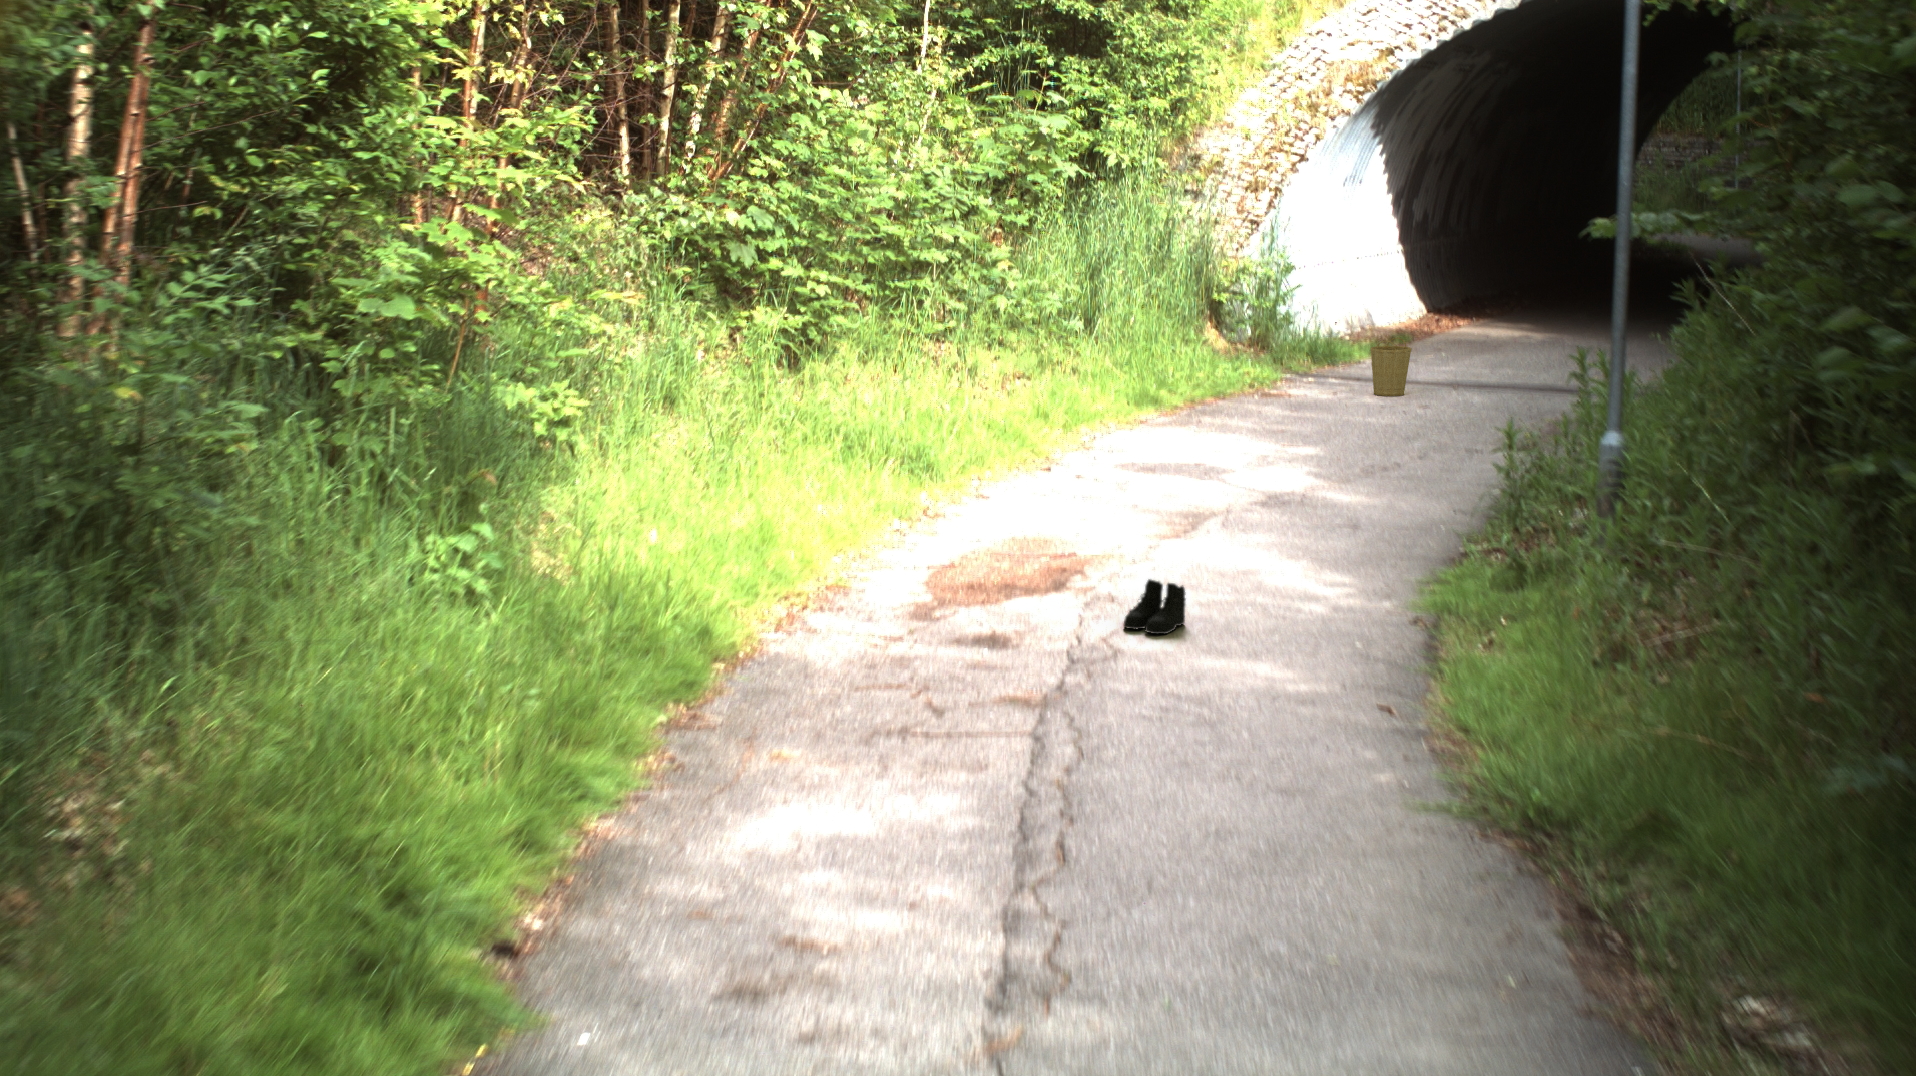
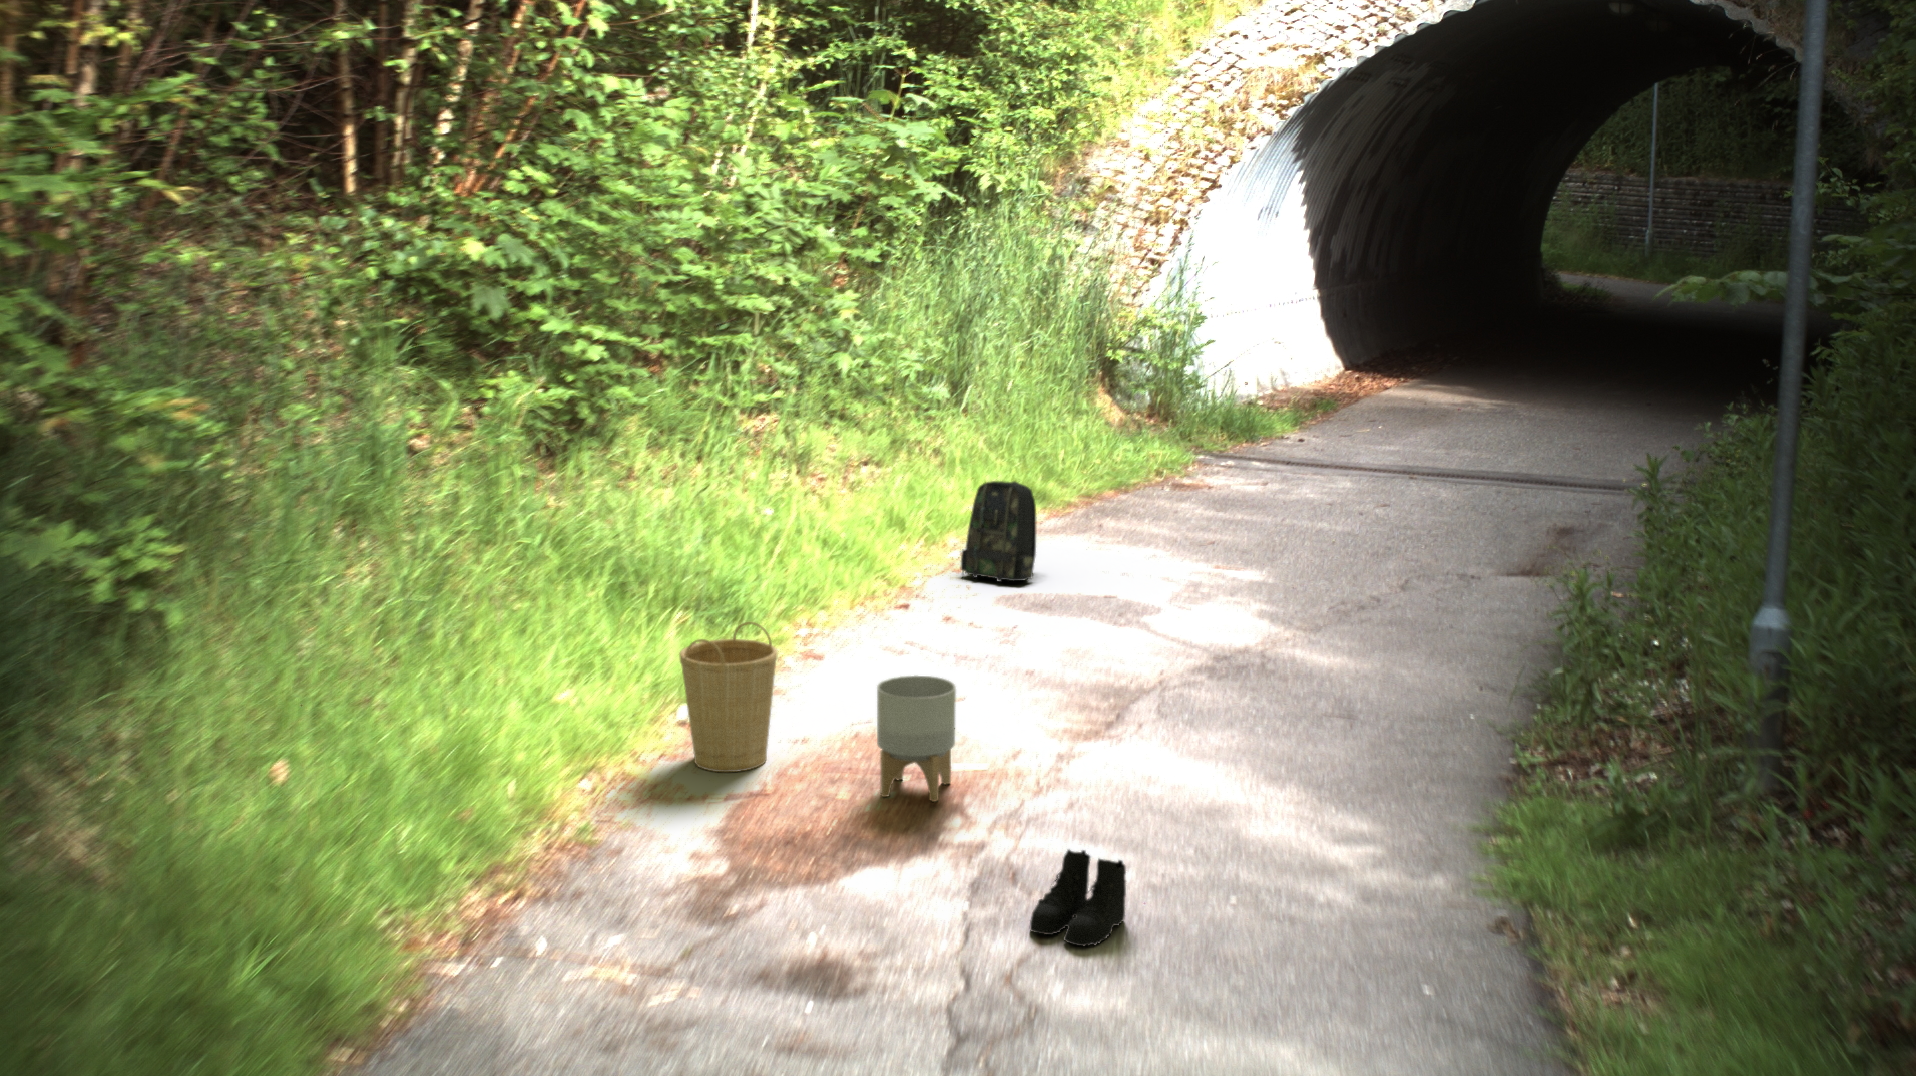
basket: present [1370,338,1412,396] -> present [679,622,777,772]
backpack: none [1089,382,1146,457] -> present [961,481,1036,582]
planter: none [1026,490,1079,572] -> present [877,675,956,802]

